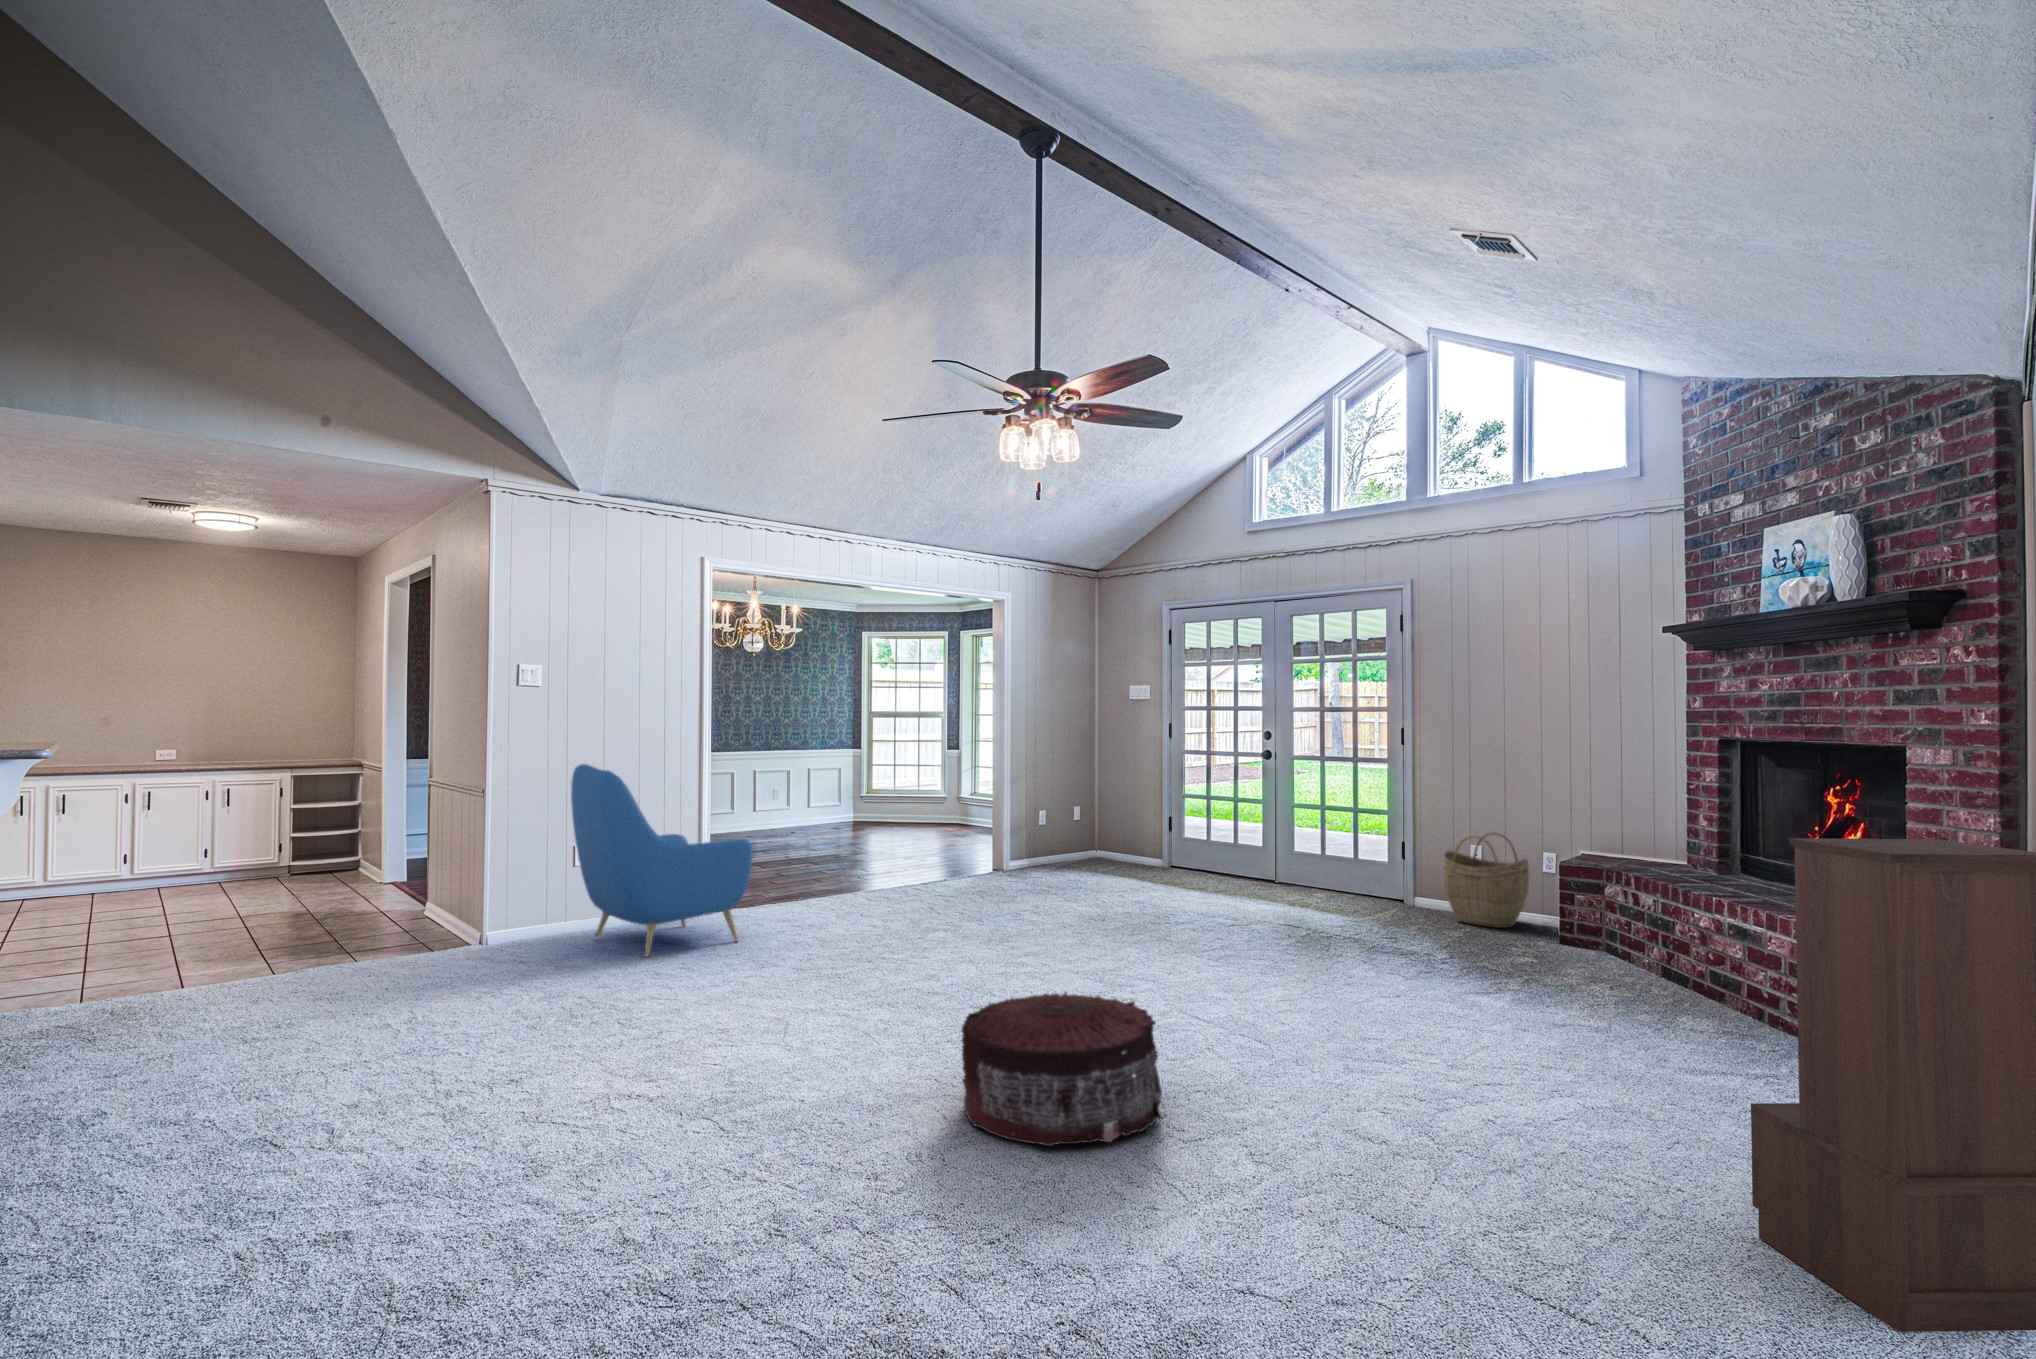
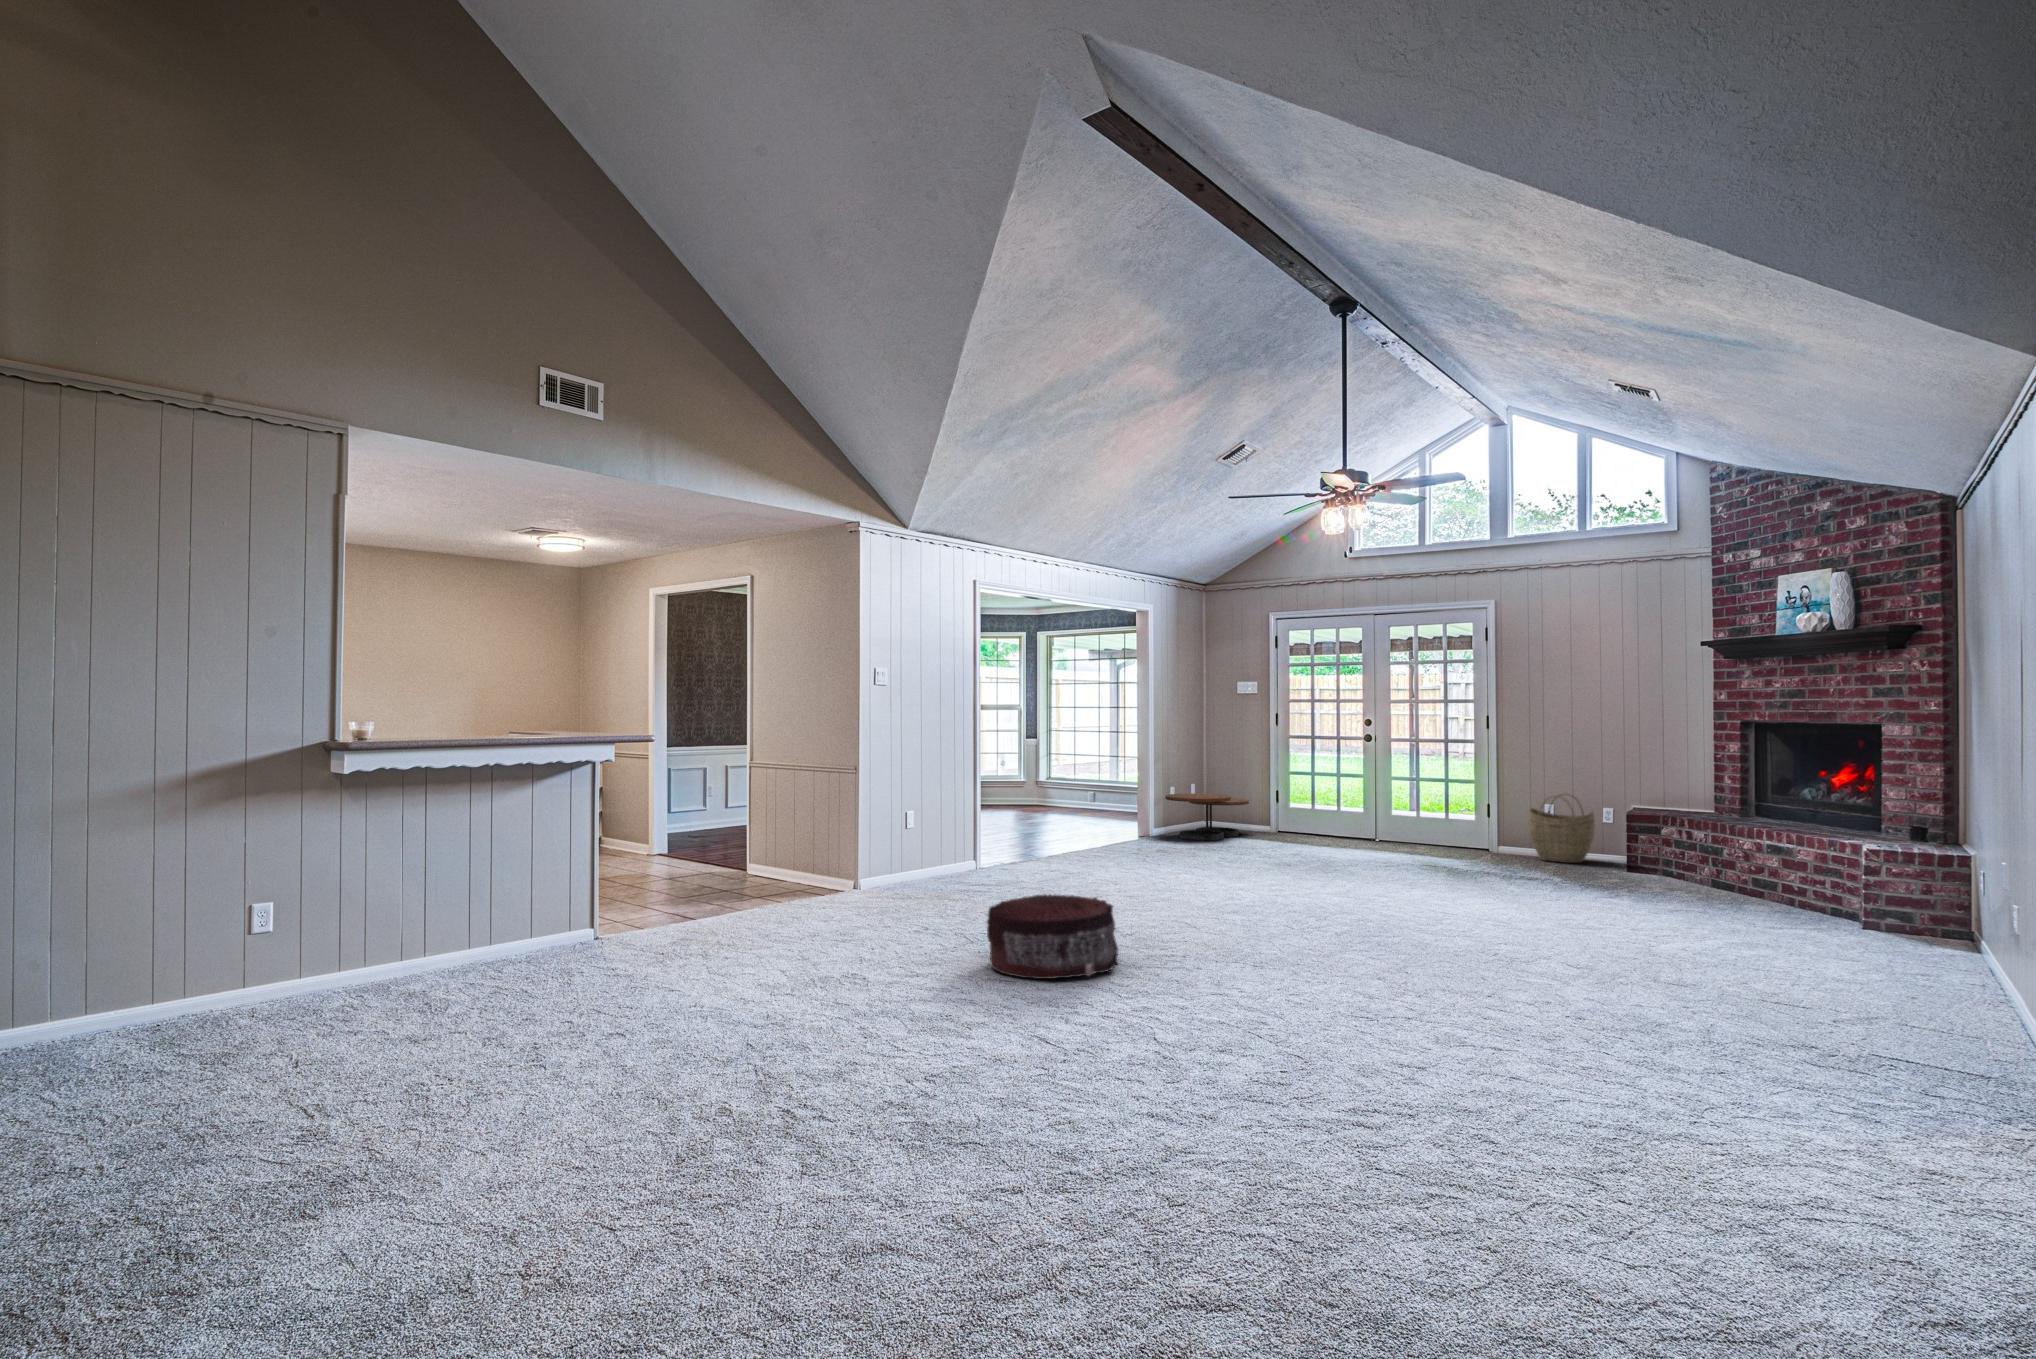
armchair: present [571,764,753,957] -> none [920,748,1053,893]
coffee table: none [1019,820,1130,878] -> present [1165,794,1249,840]
bookshelf: present [1751,838,2036,1332] -> none [1855,770,2019,1007]
pouf: present [962,992,1162,1146] -> present [987,894,1118,979]

